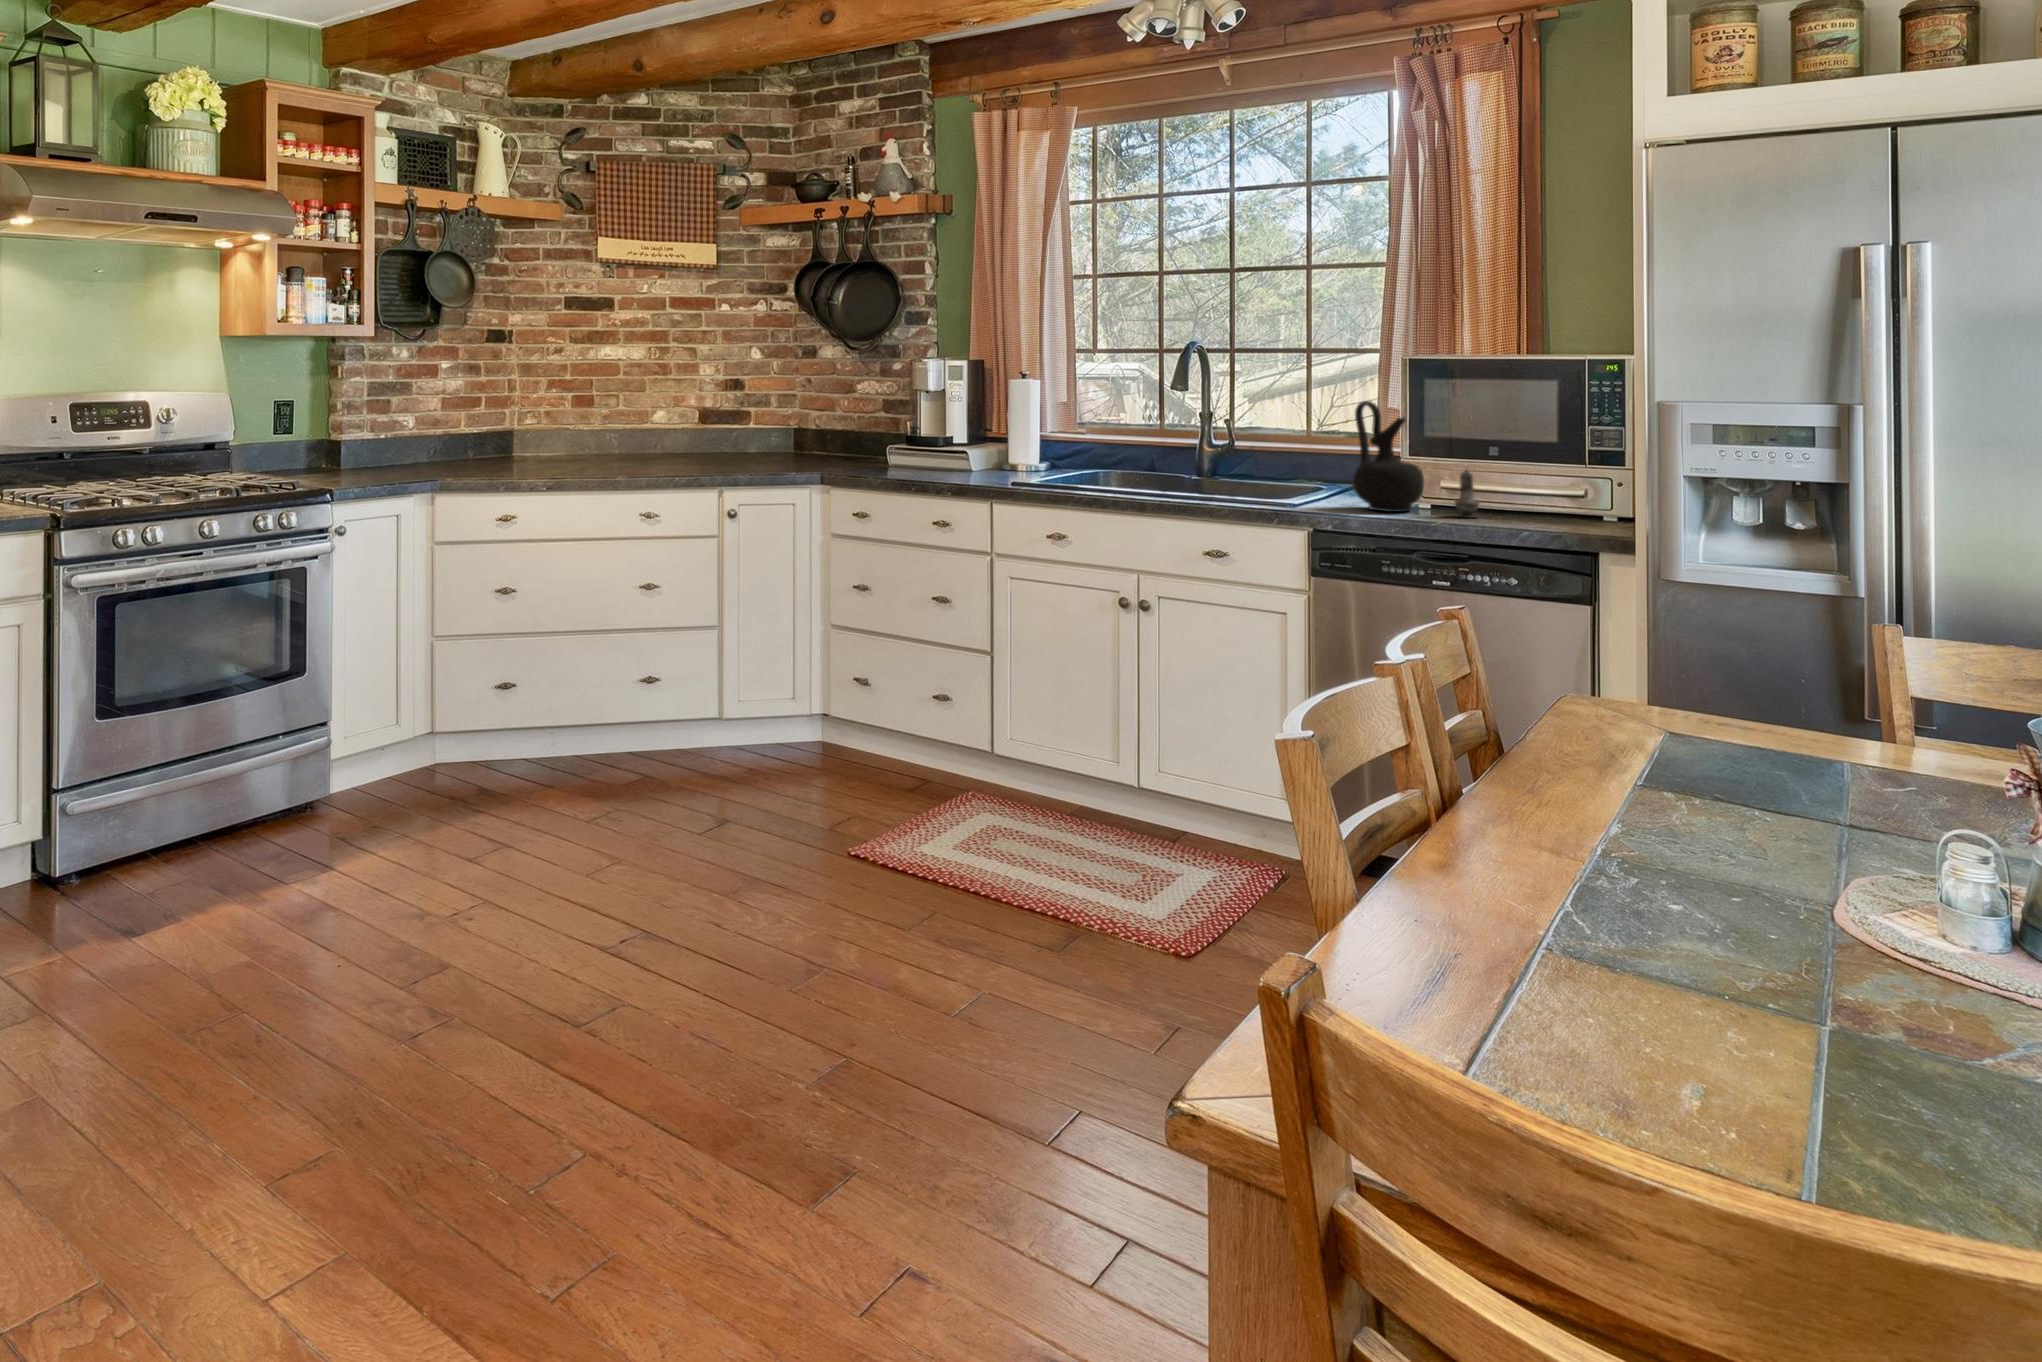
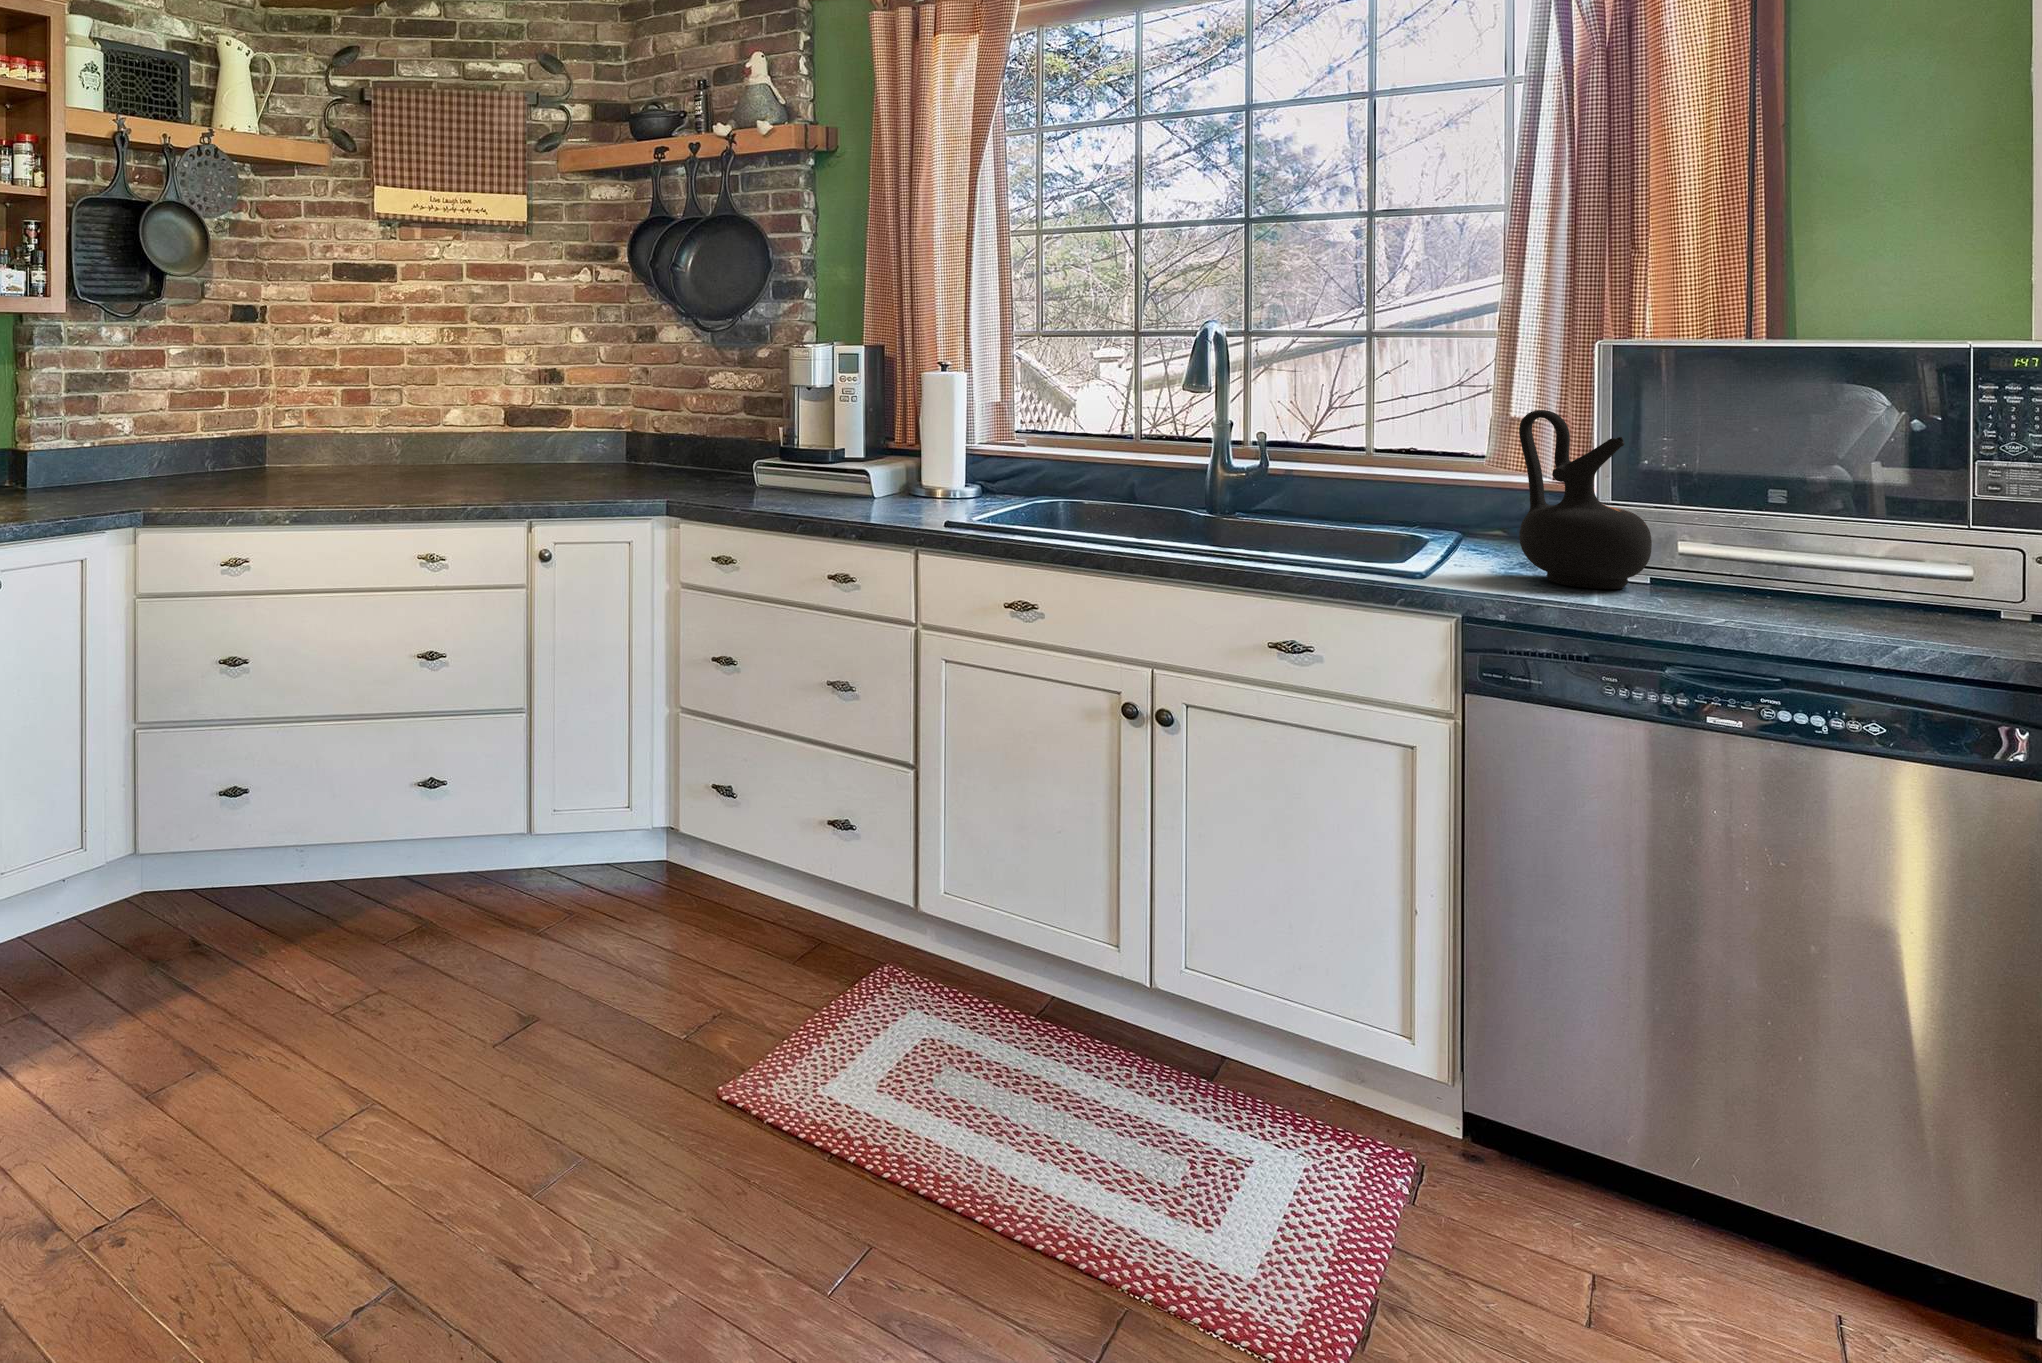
salt shaker: present [1455,469,1479,518] -> none [1719,523,1772,606]

